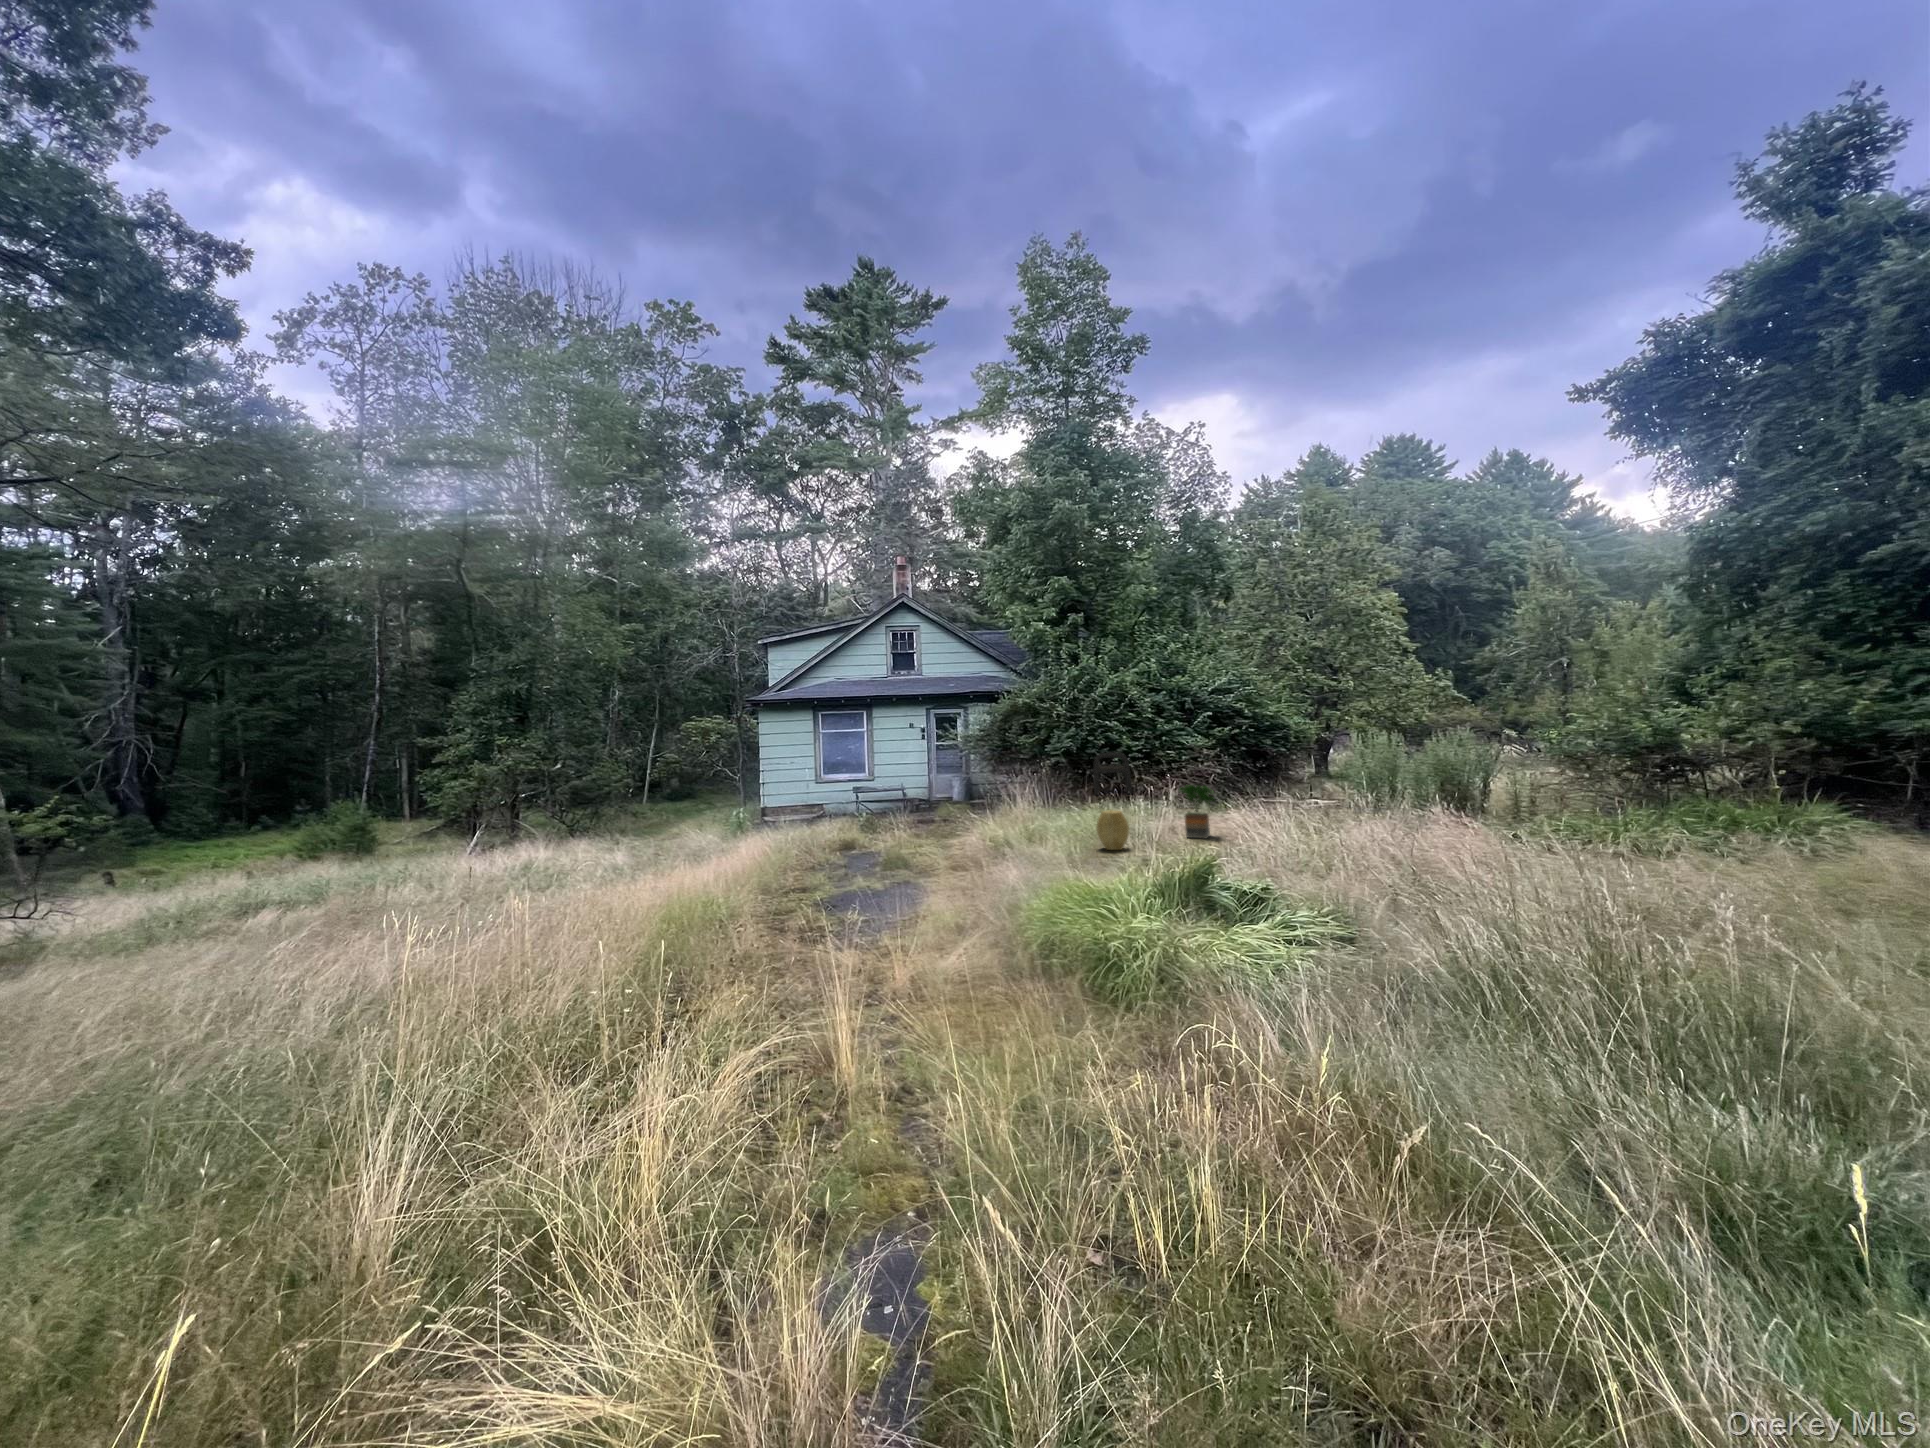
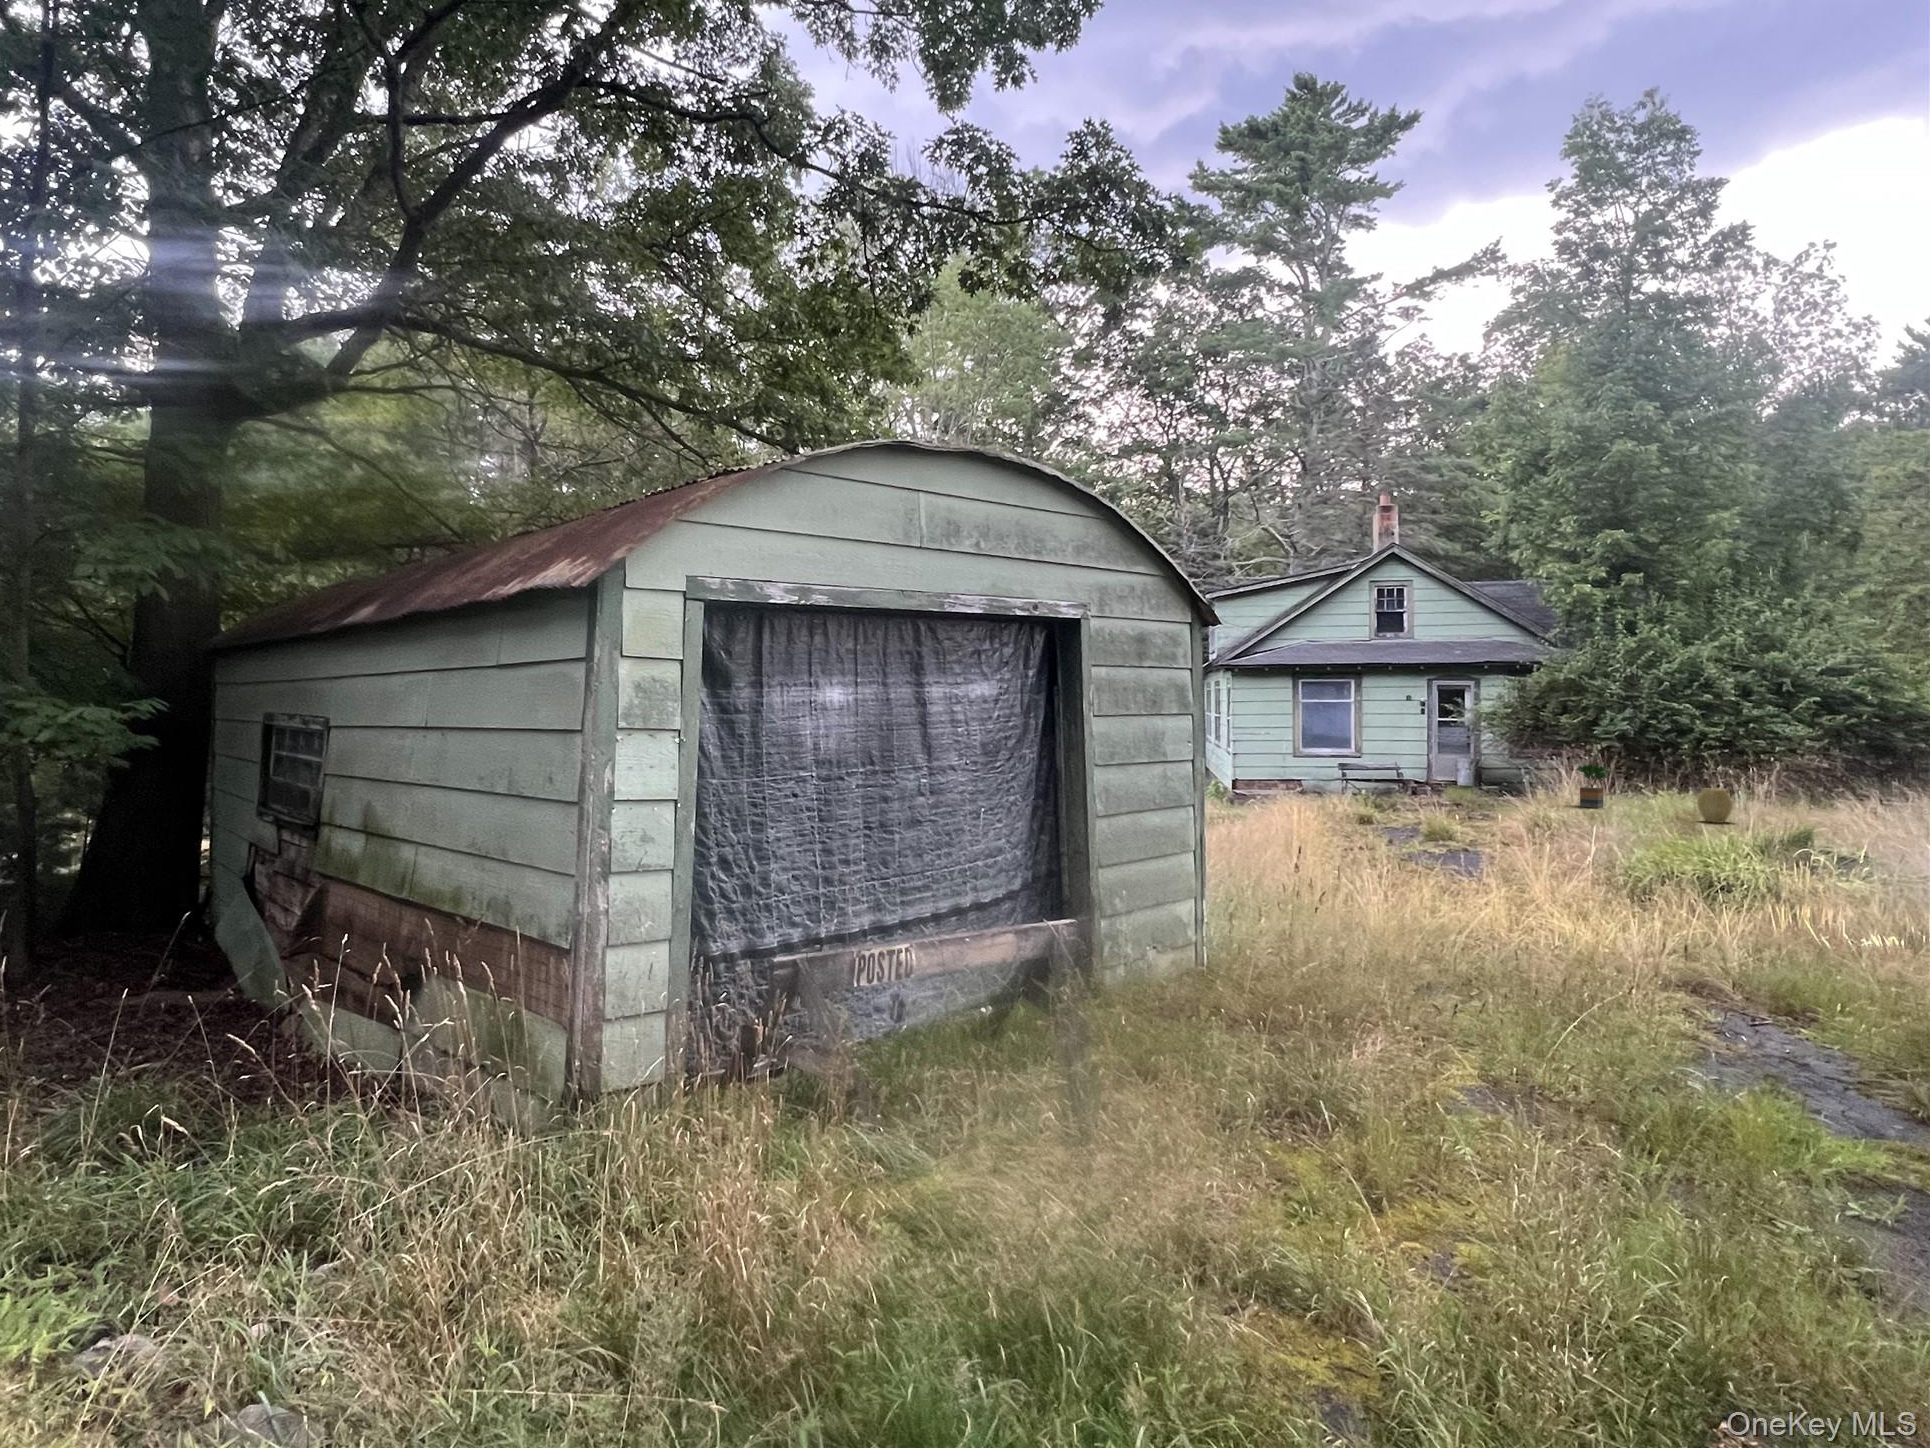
bench: present [1093,752,1132,795] -> none [1654,738,1708,787]
potted tree: present [1180,785,1214,838] -> present [1578,764,1609,808]

